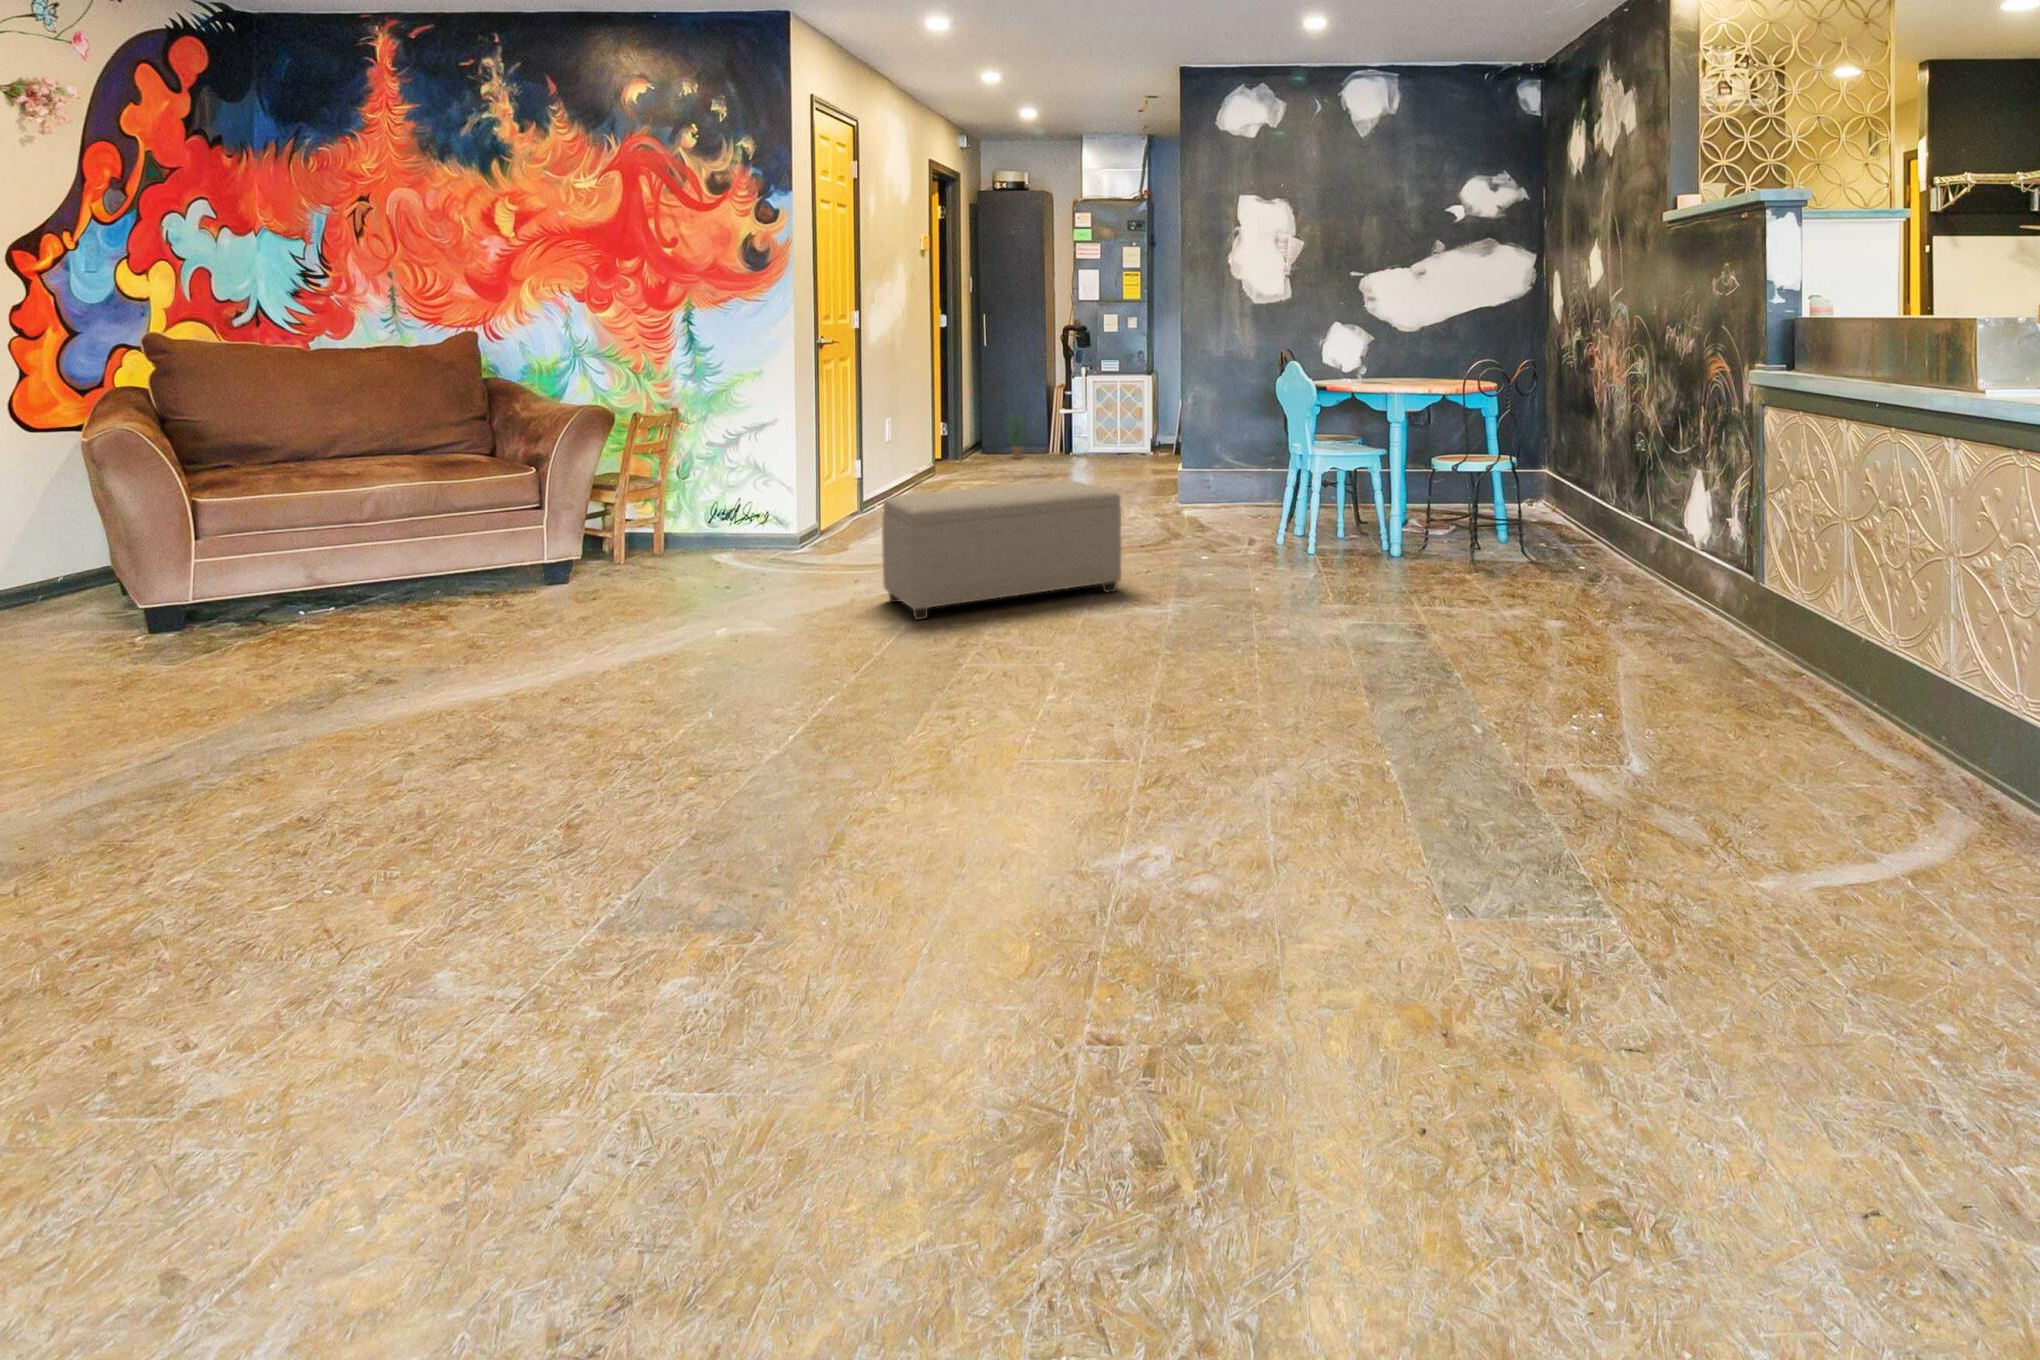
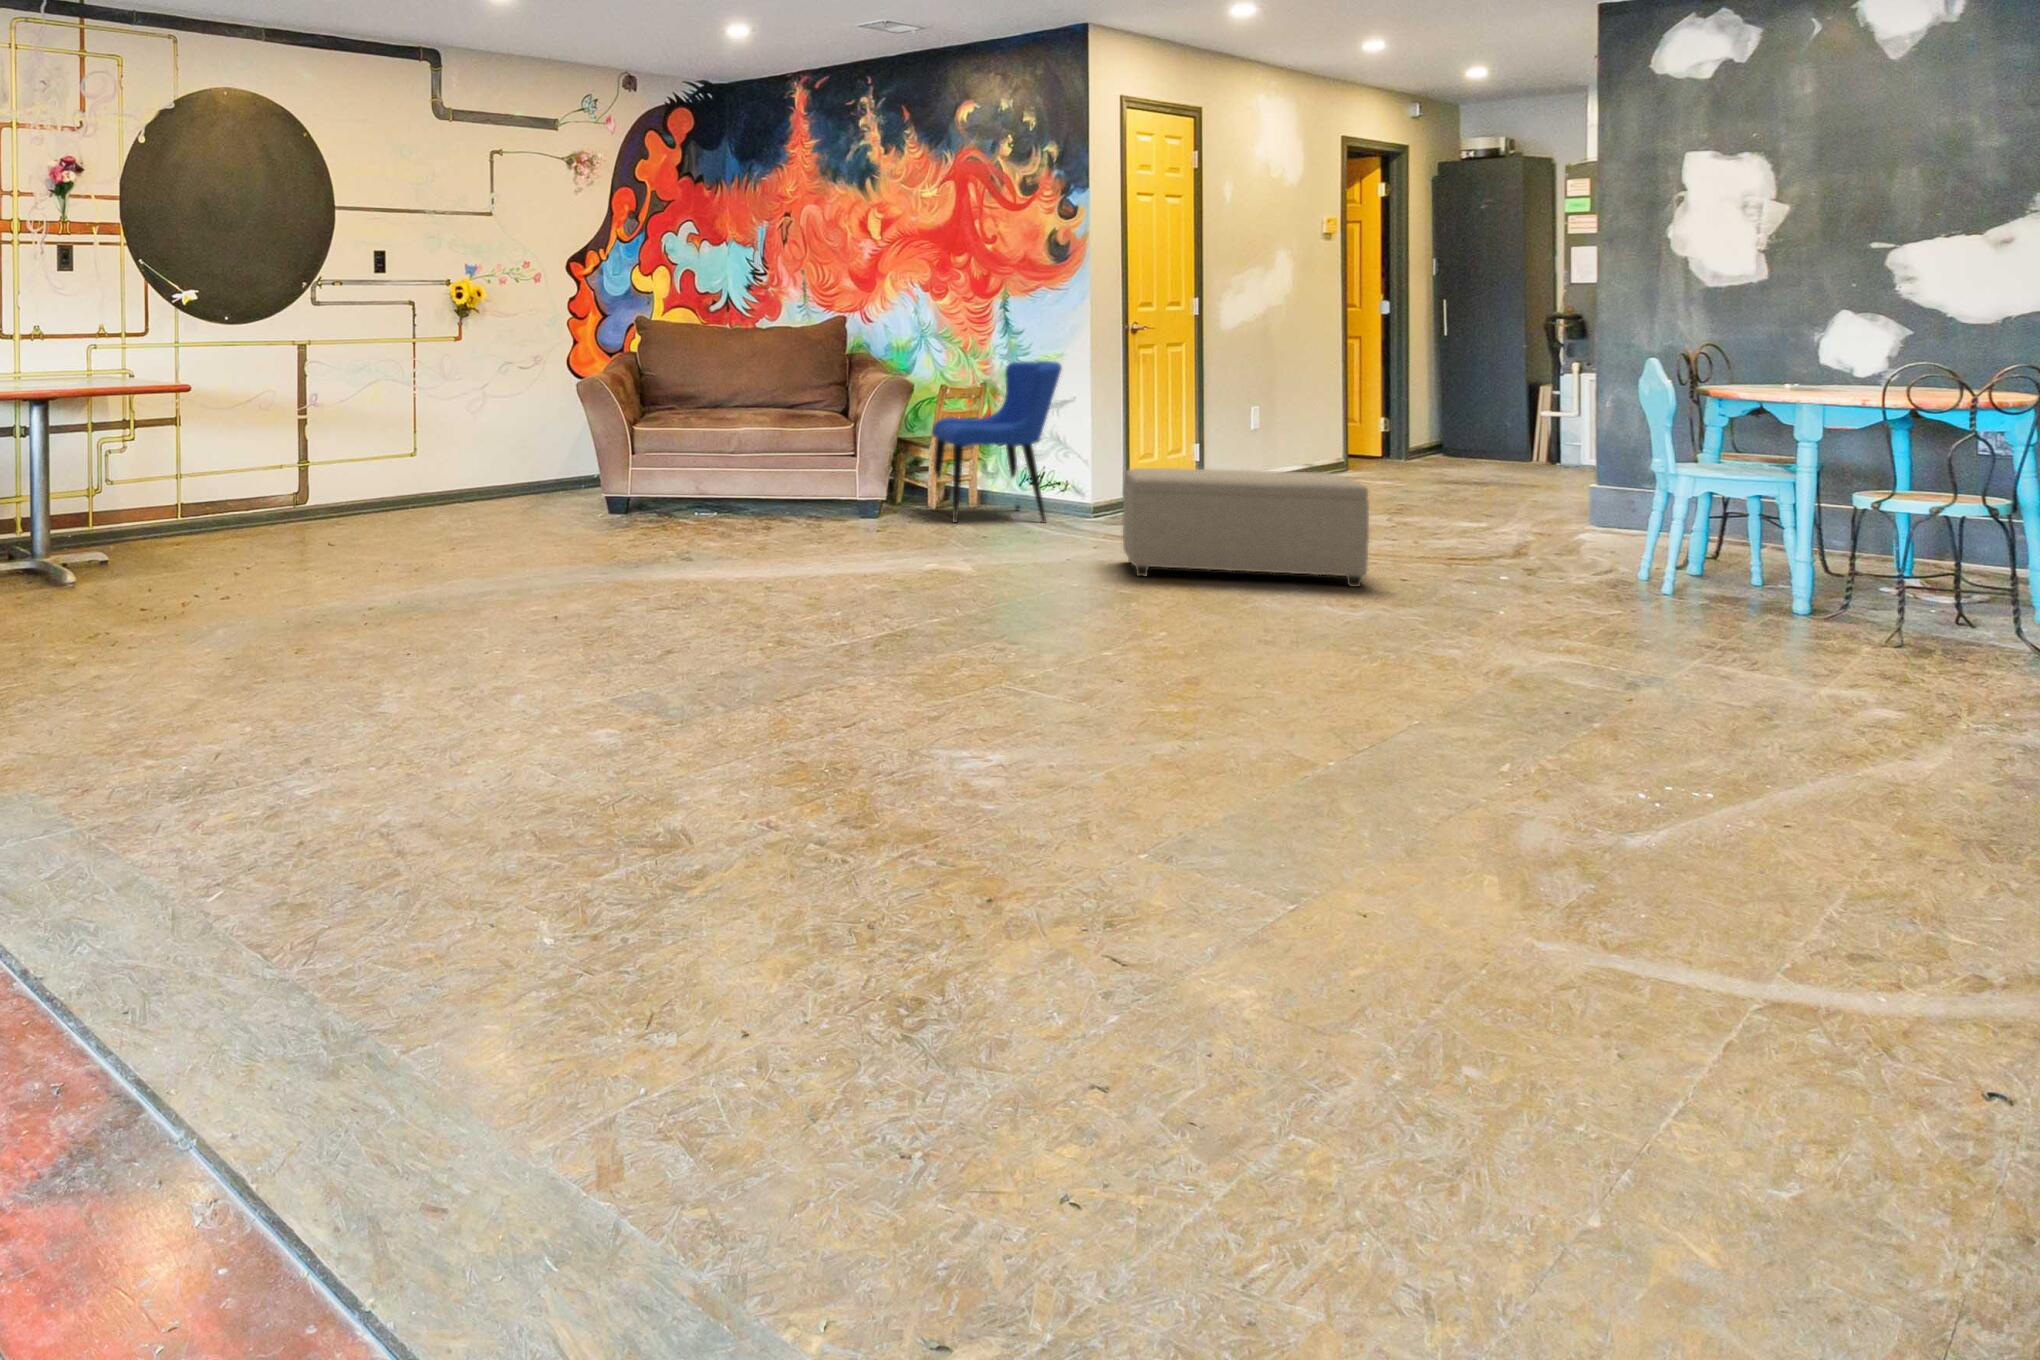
dining chair: none [608,379,765,577] -> present [932,360,1062,522]
potted plant: present [1007,415,1027,459] -> none [1407,415,1443,473]

